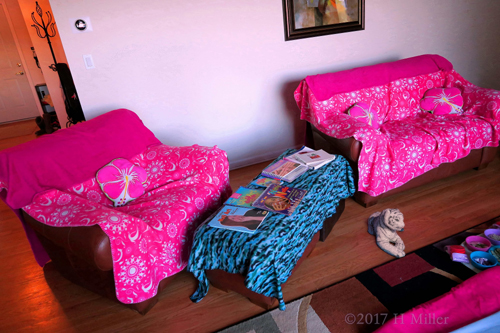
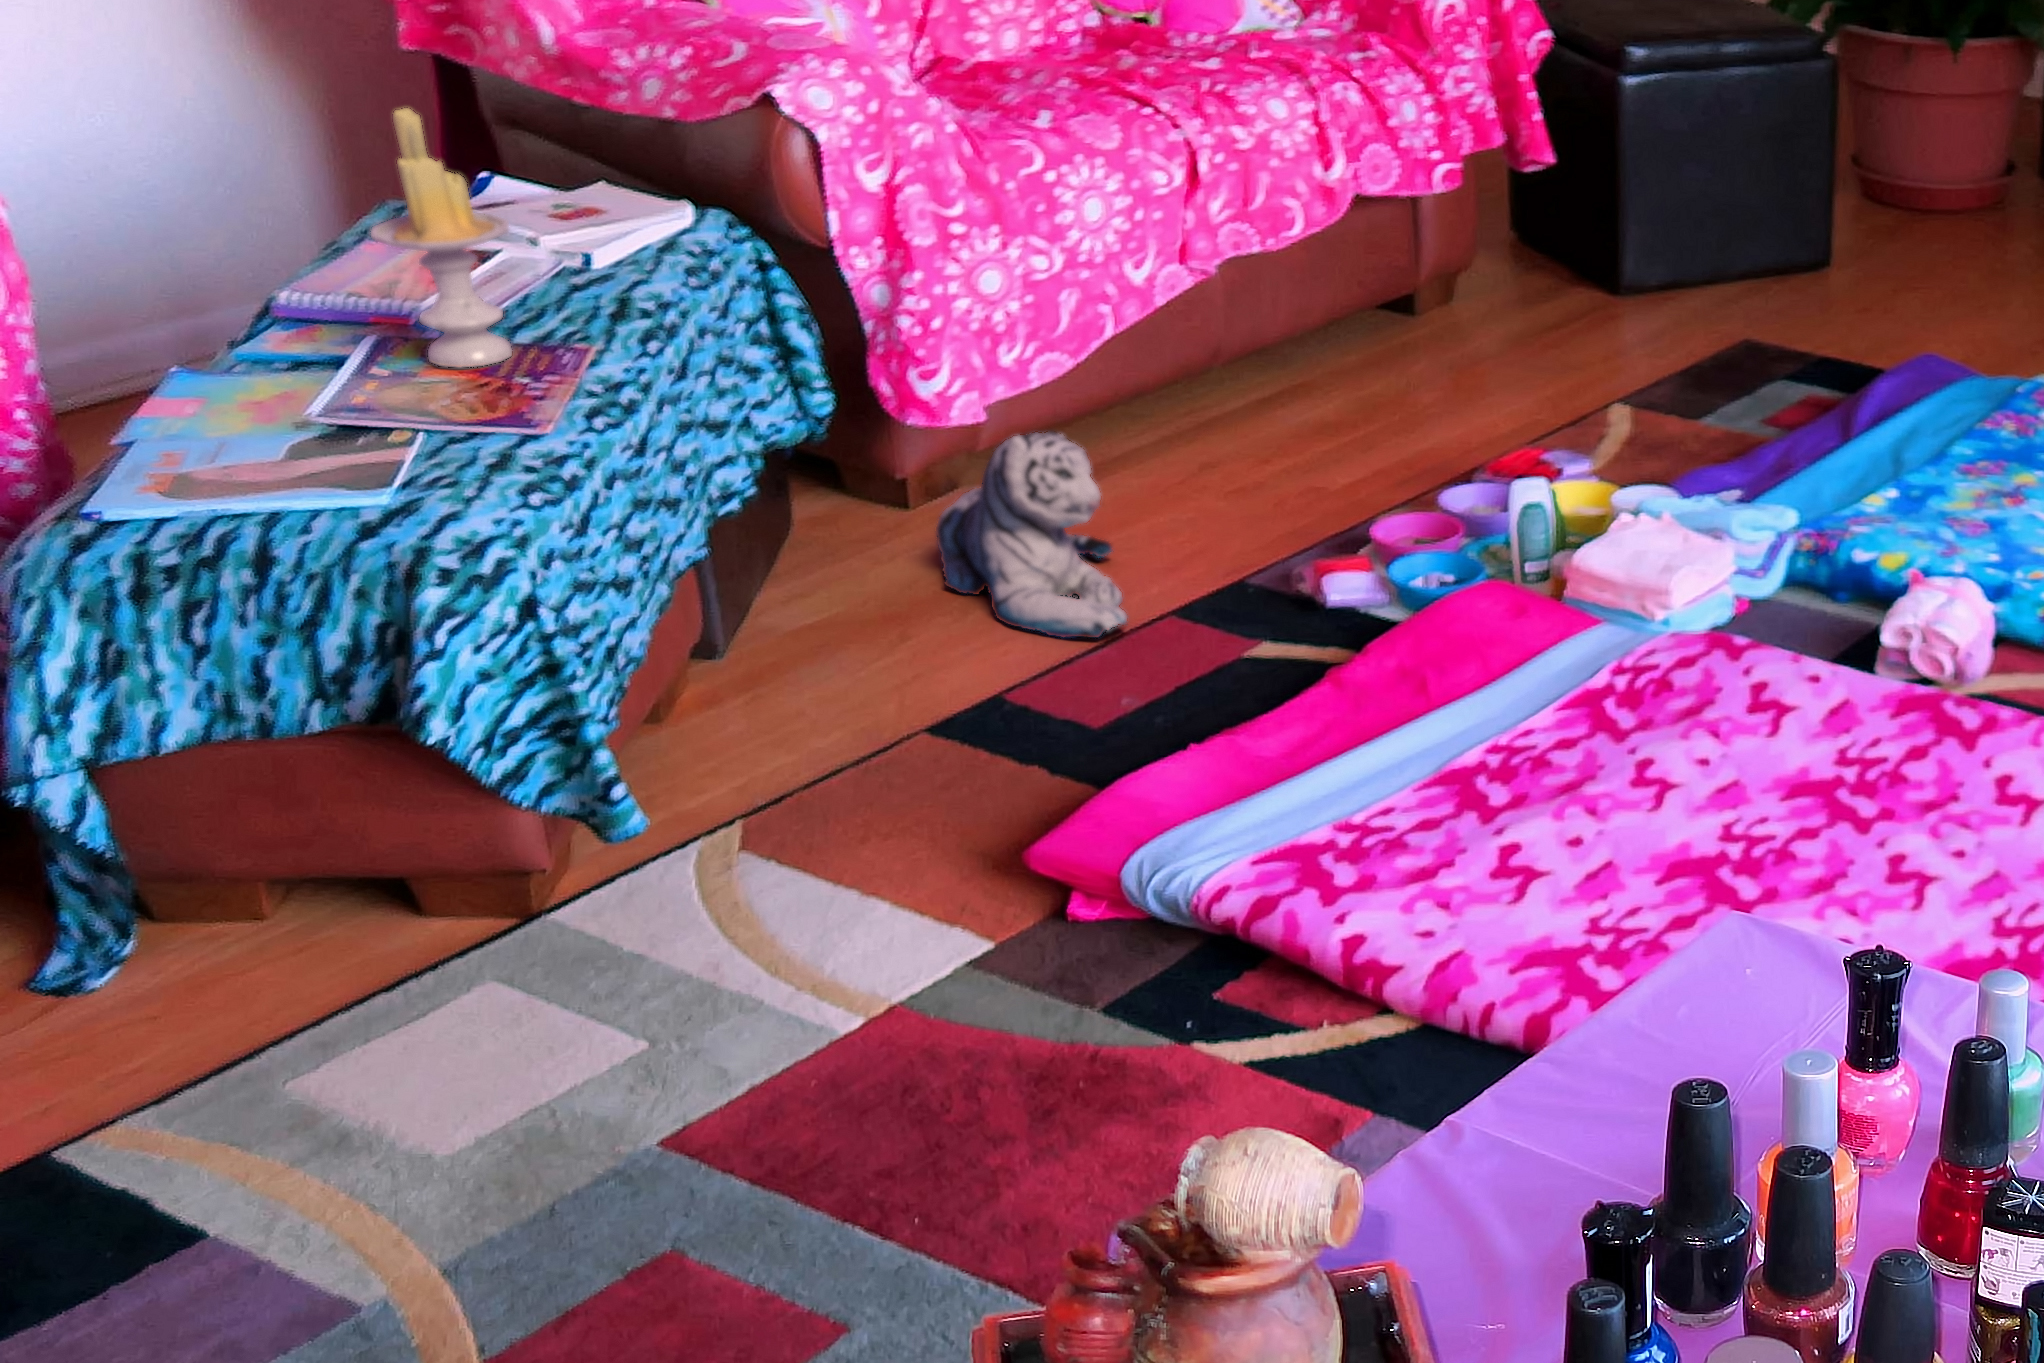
candle: none [271,148,295,196] -> present [371,108,512,367]

